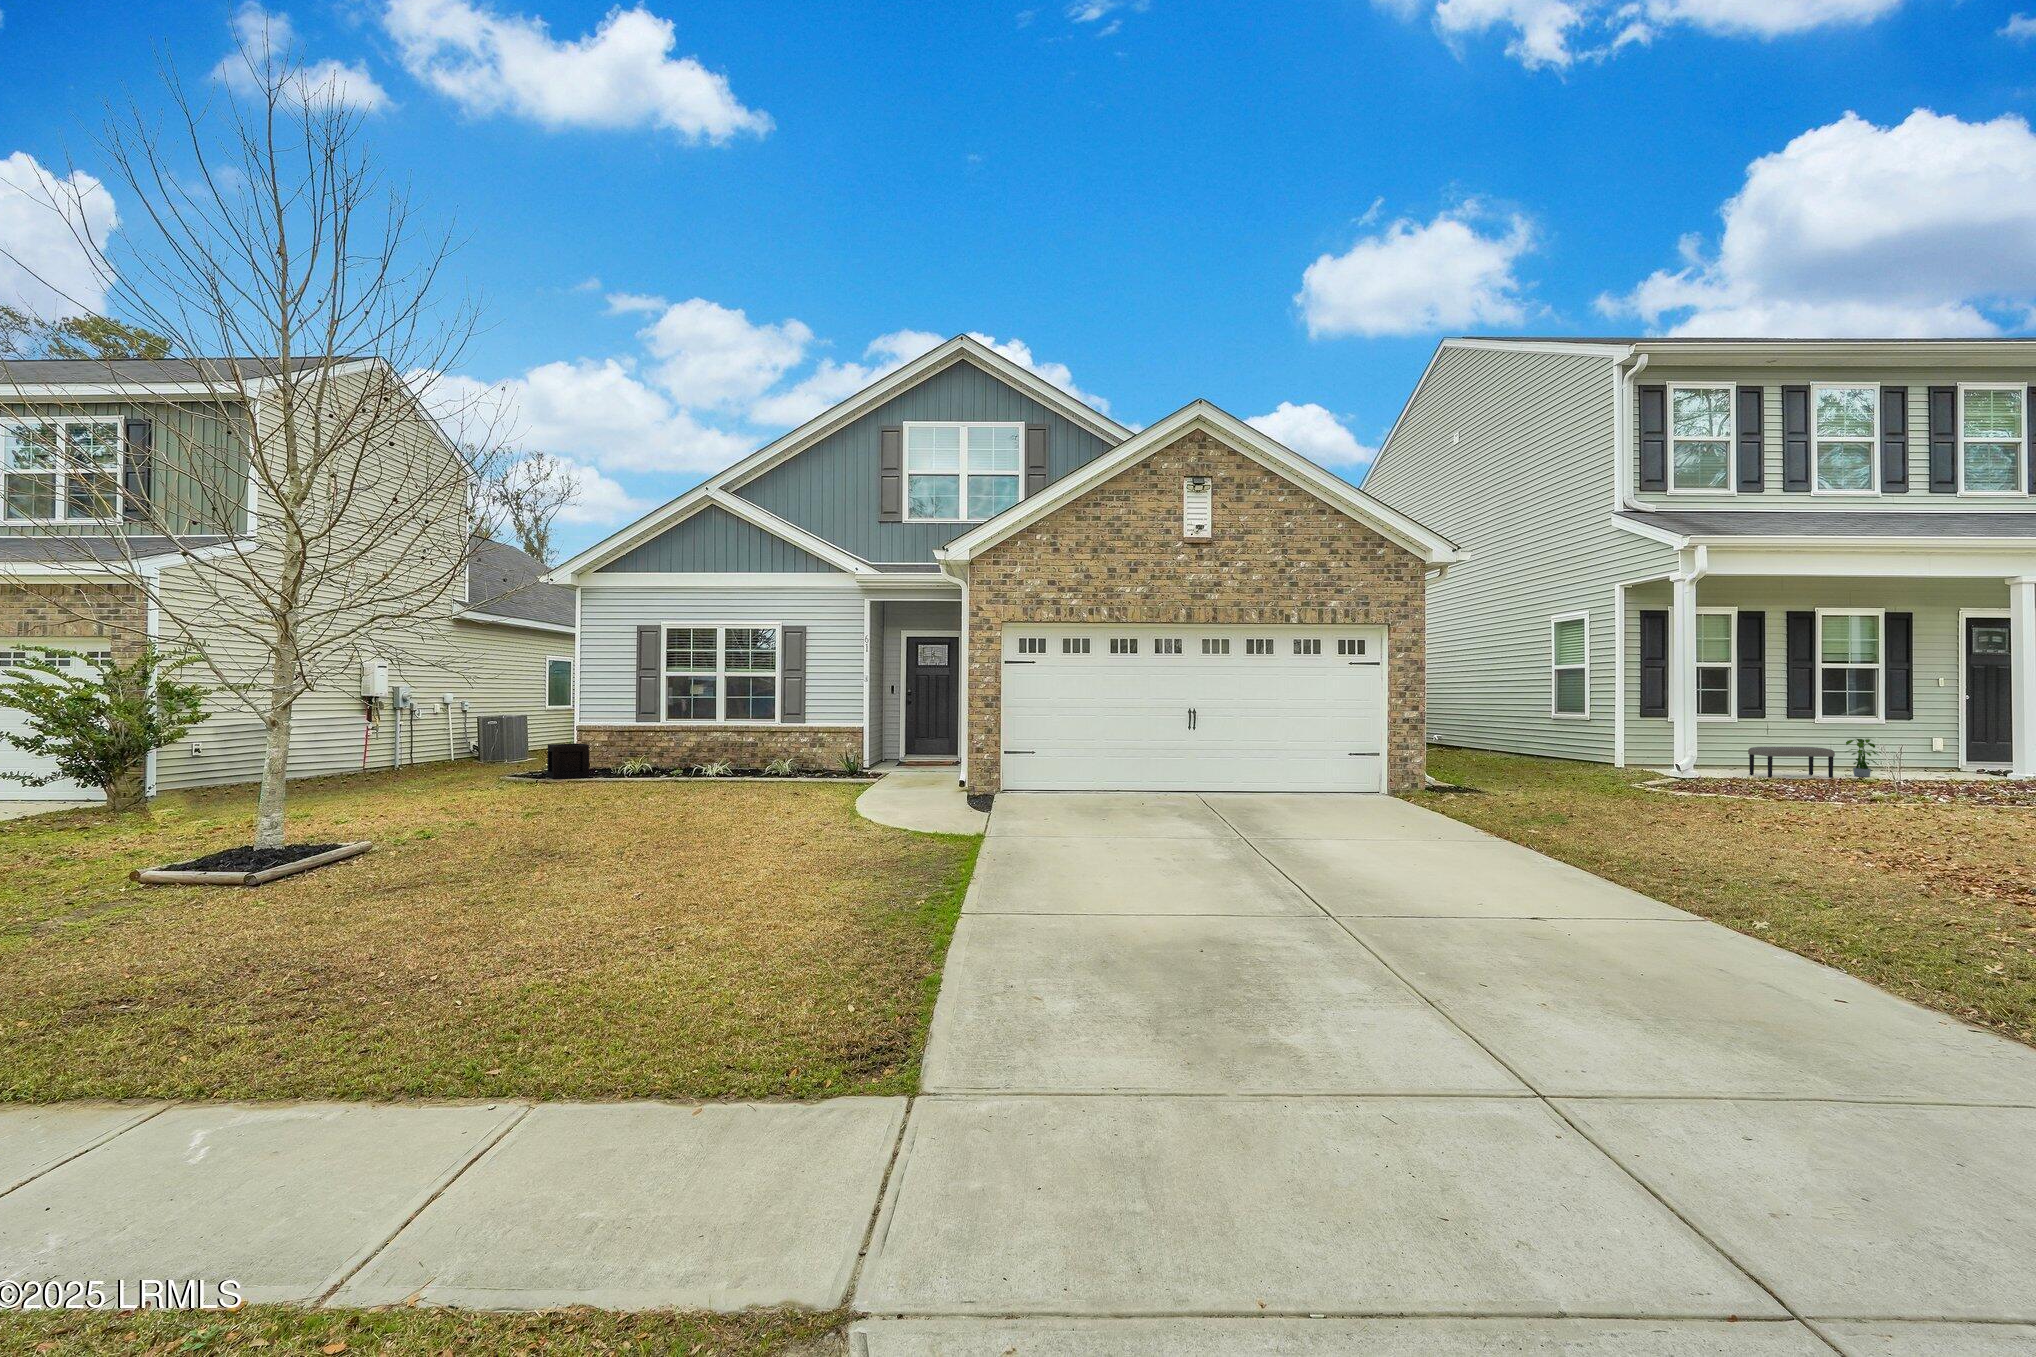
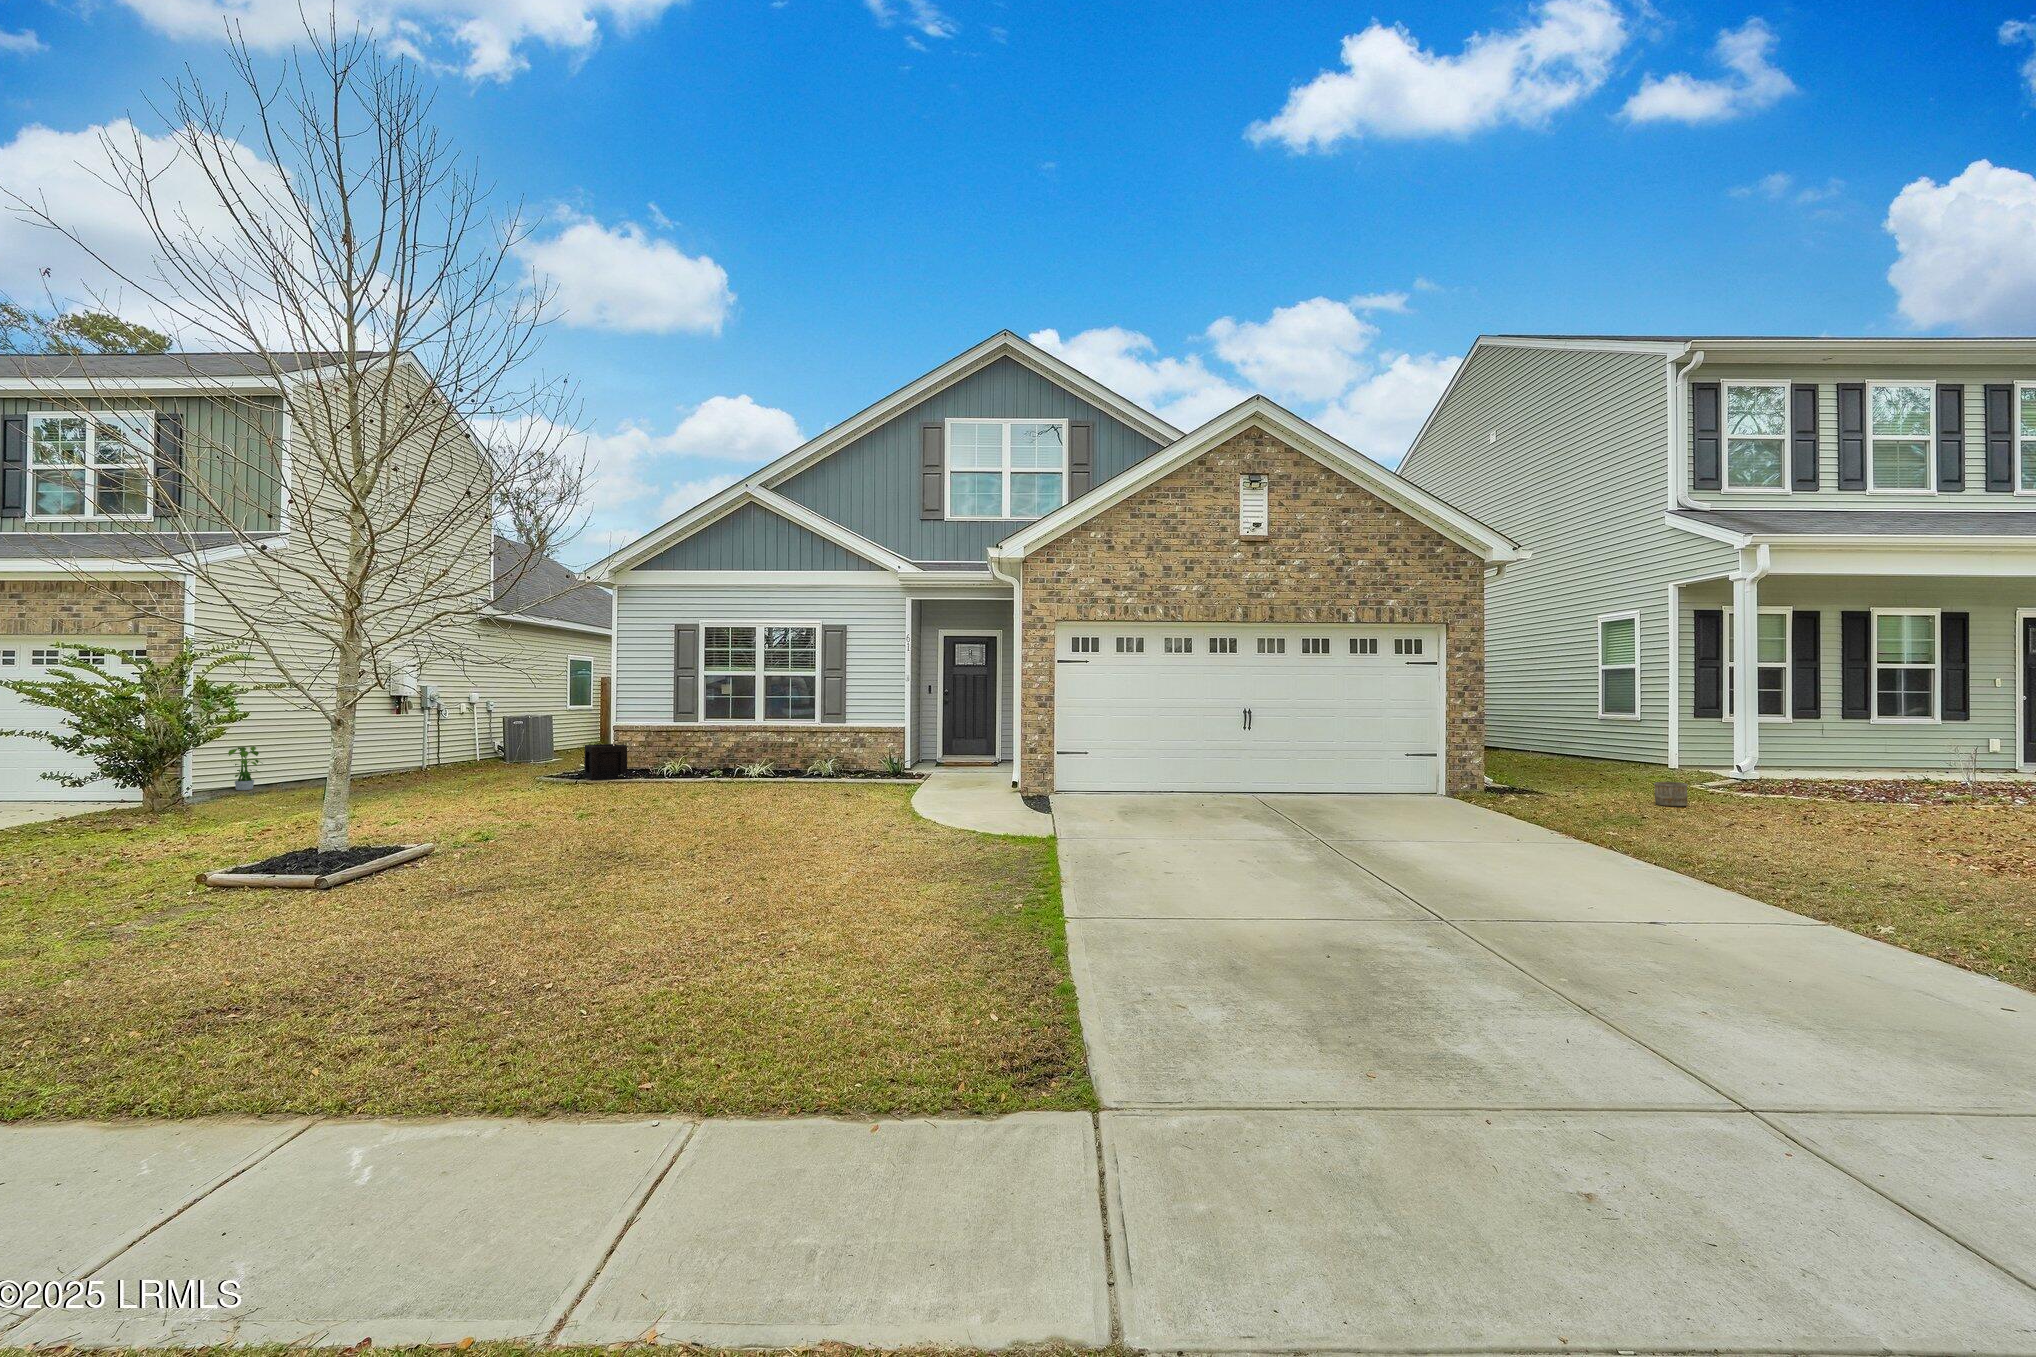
potted plant: present [1846,739,1878,777] -> present [228,746,263,790]
bench: present [1748,747,1835,778] -> none [1802,748,1891,780]
wooden bucket: none [1588,780,1621,804] -> present [1653,782,1688,806]

